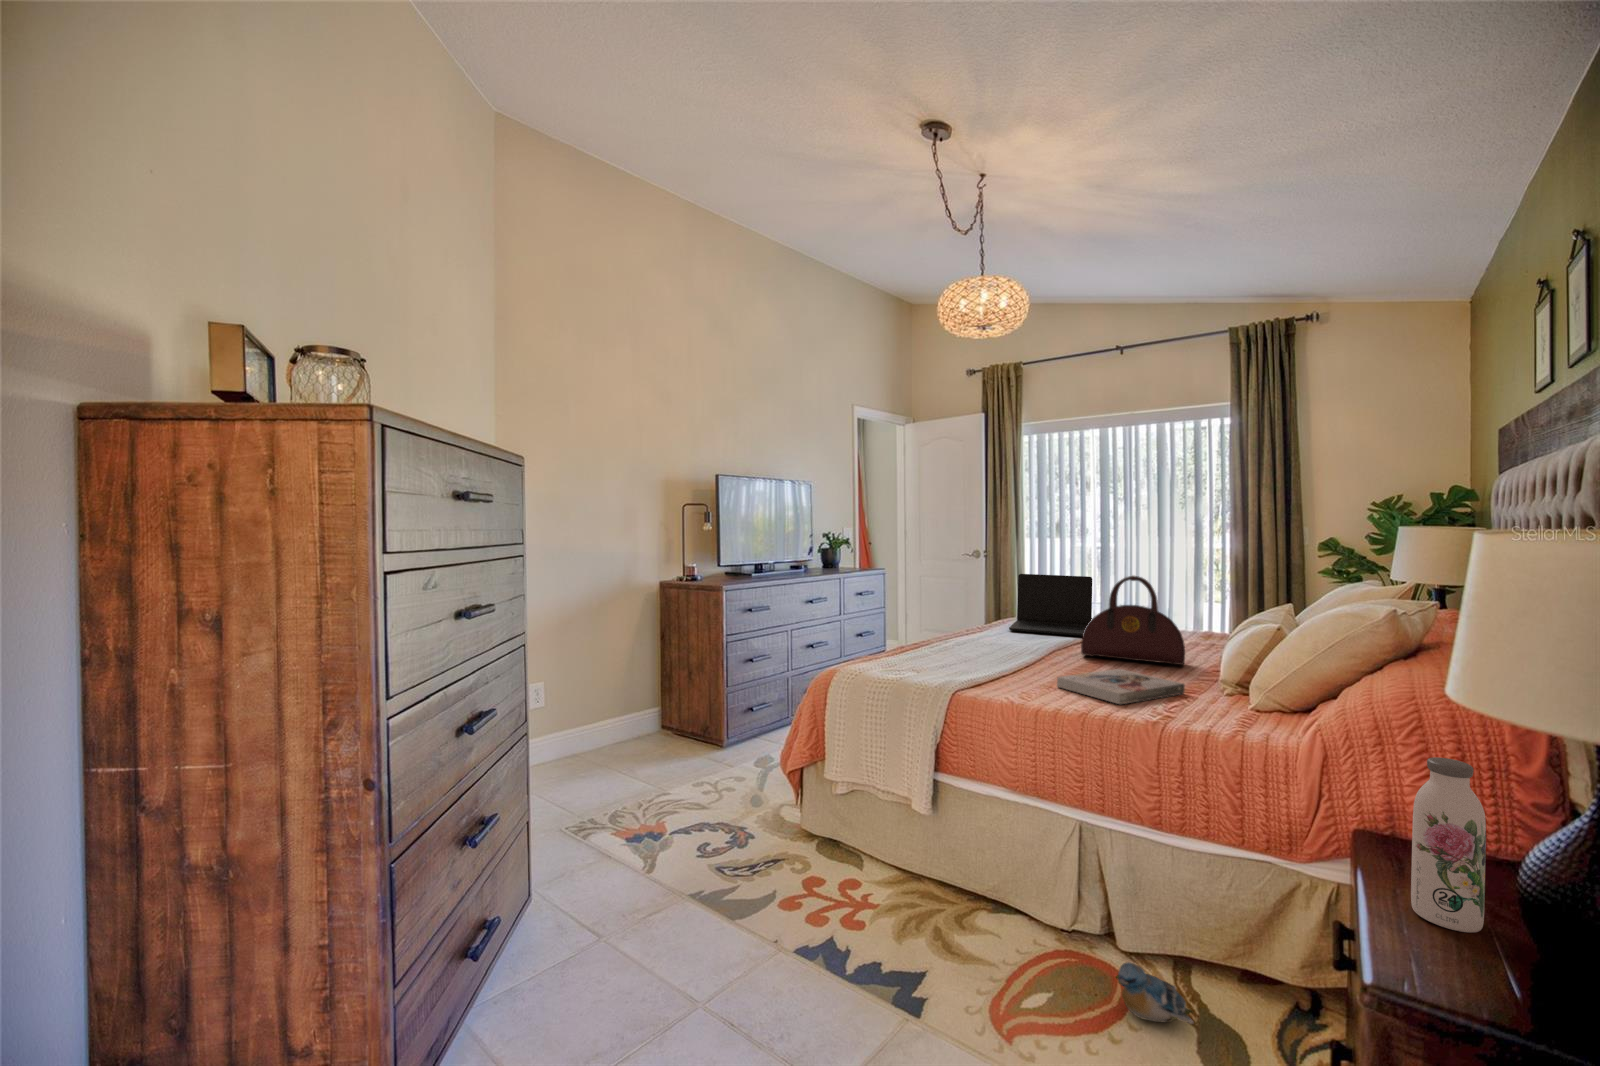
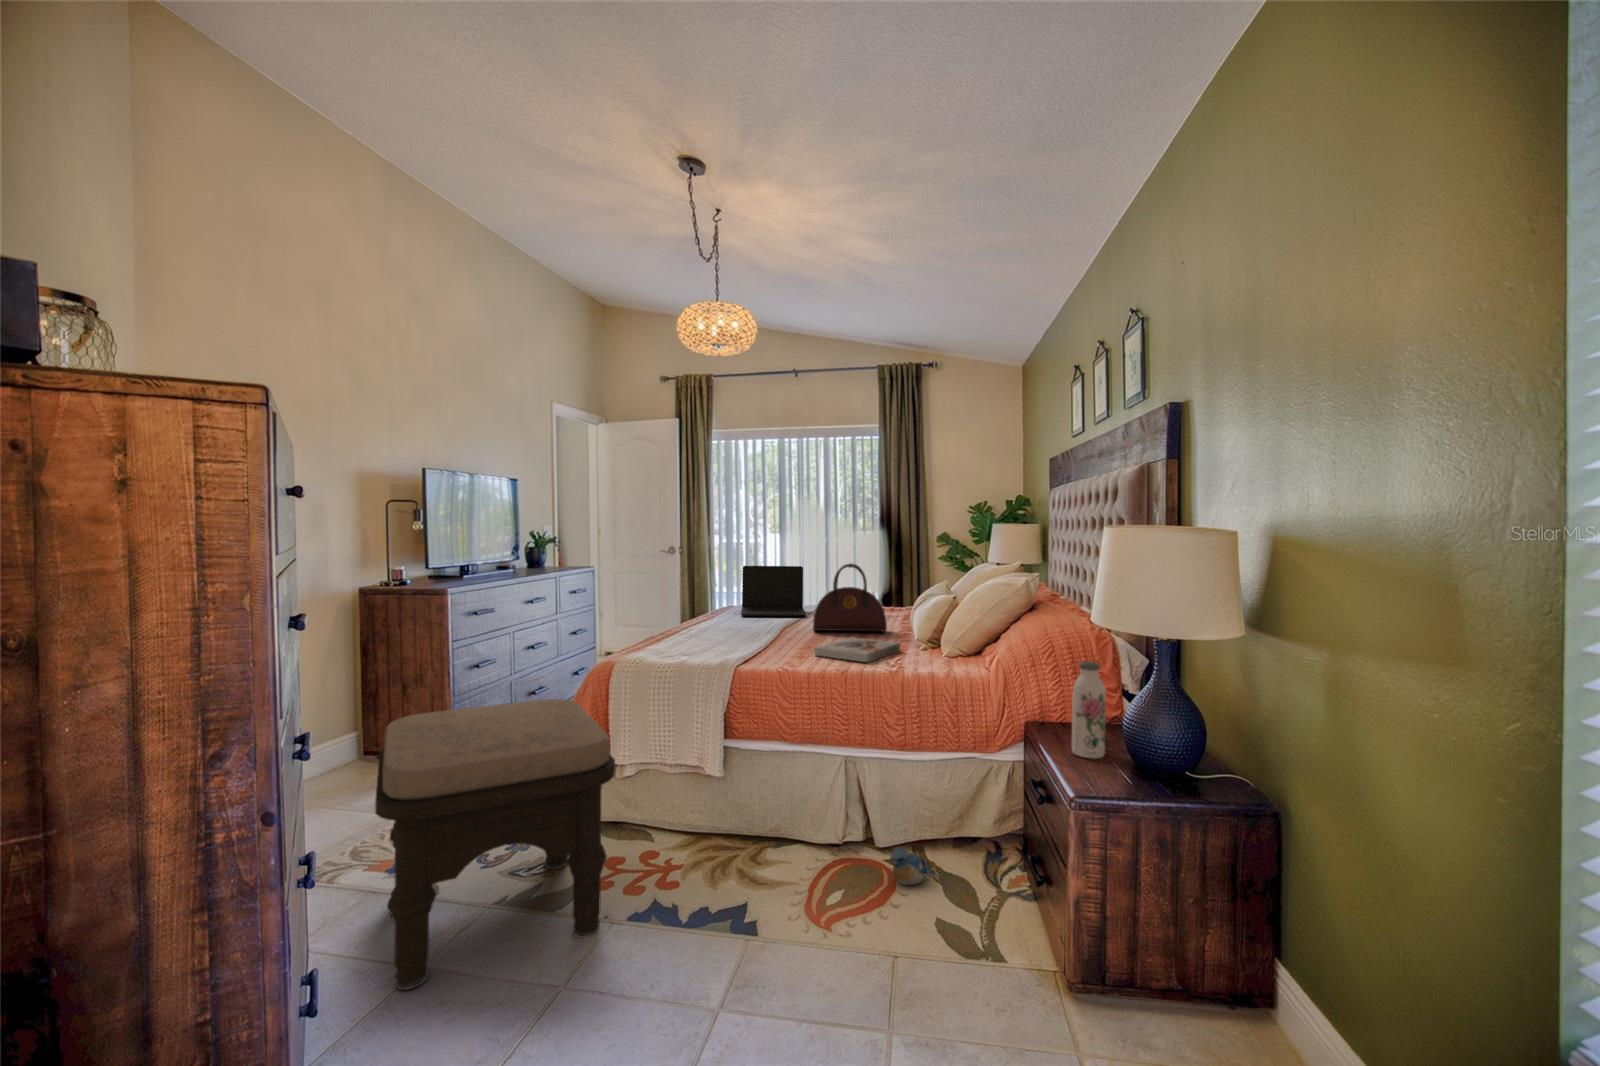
ottoman: none [572,699,788,954] -> present [375,699,615,990]

